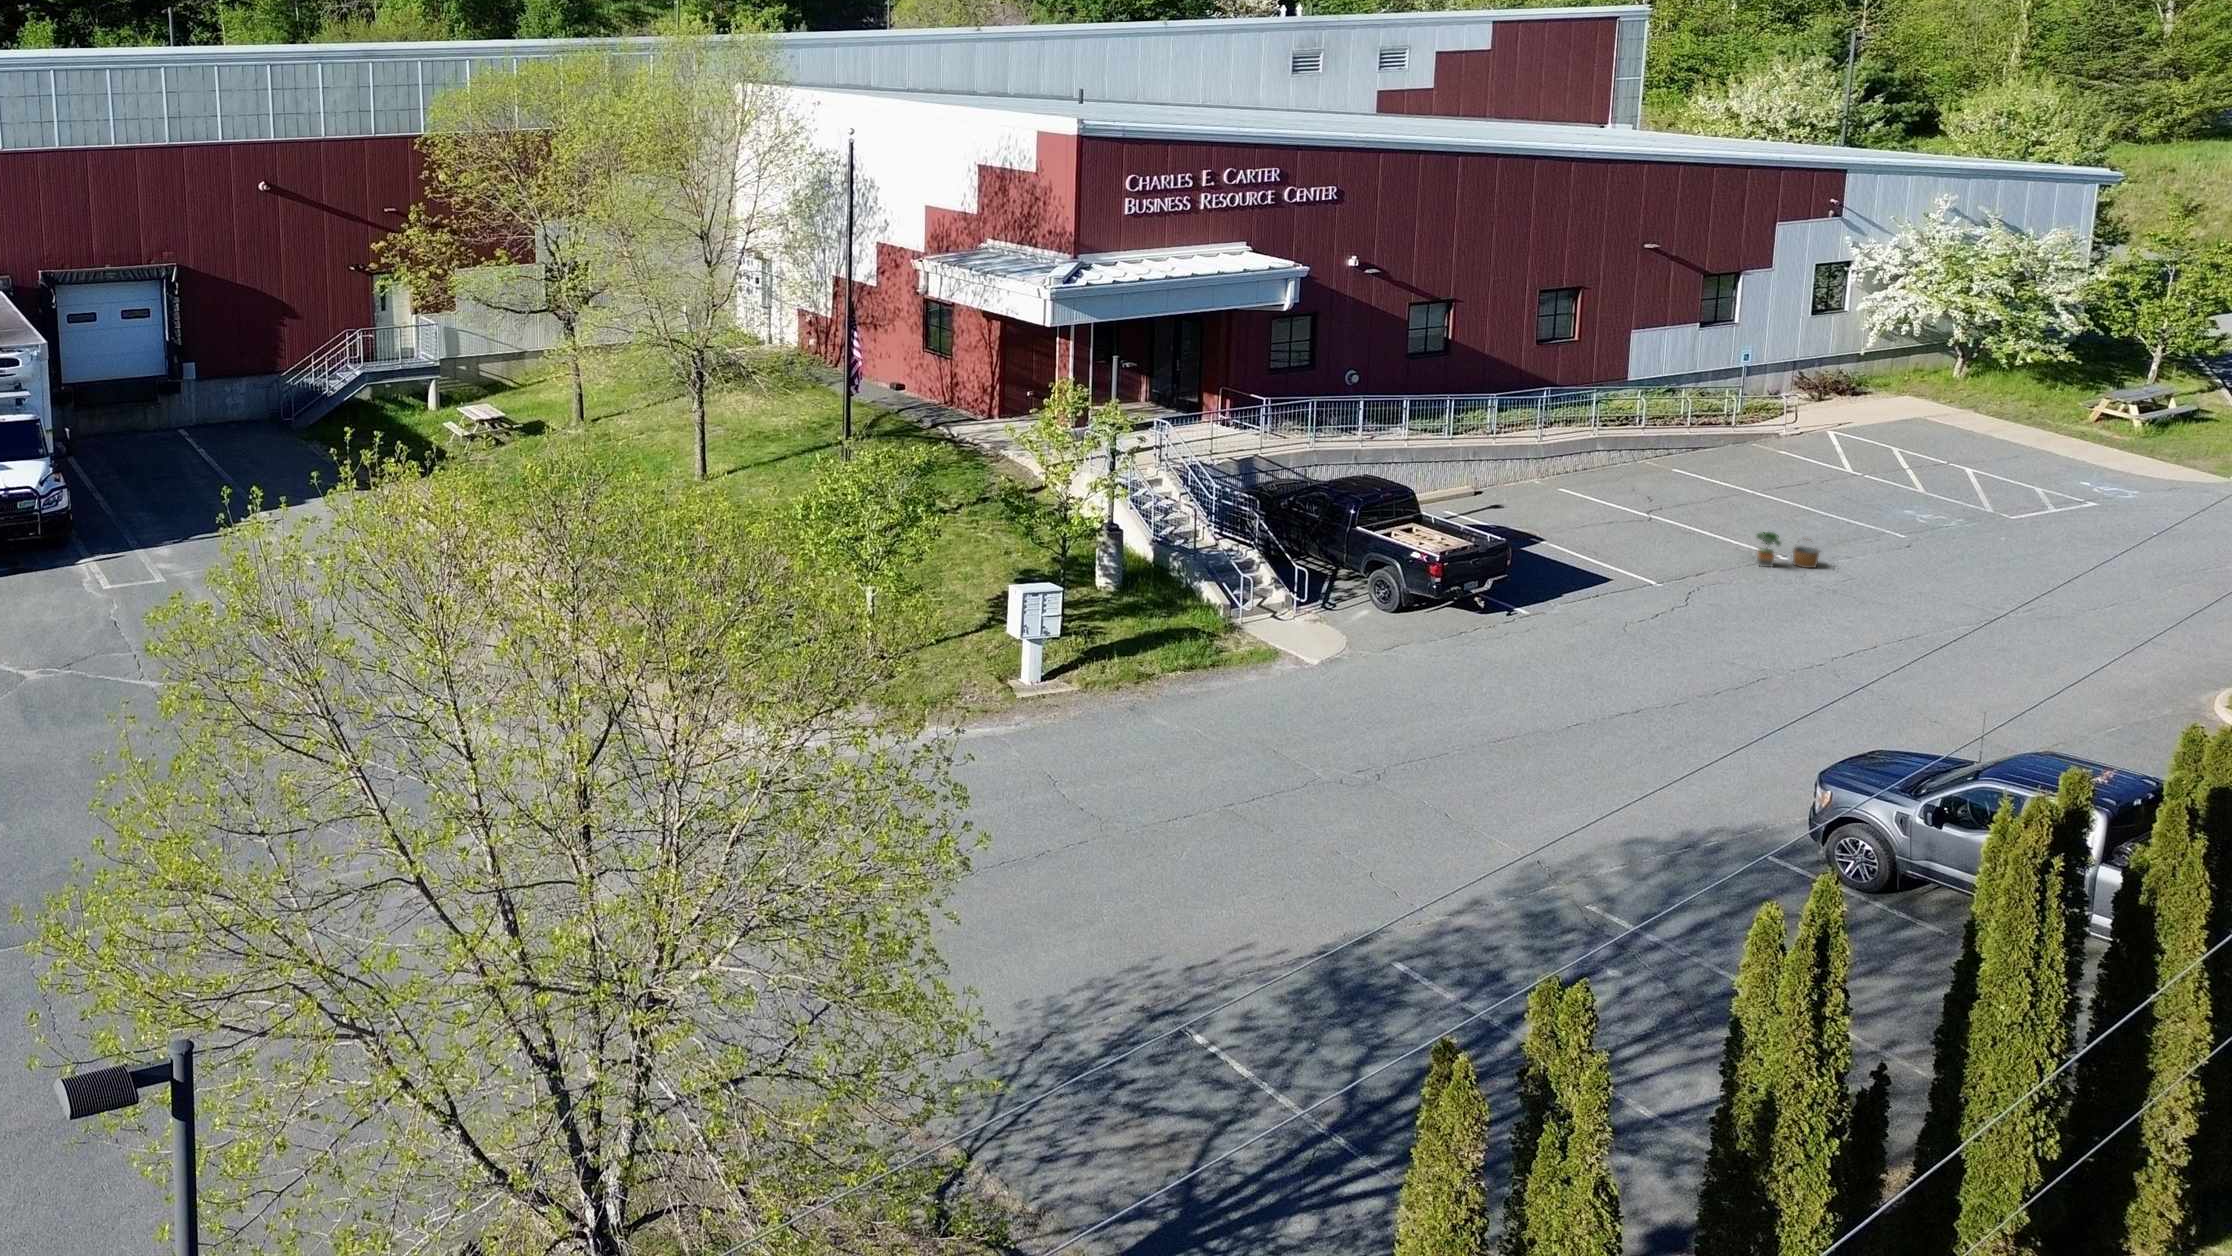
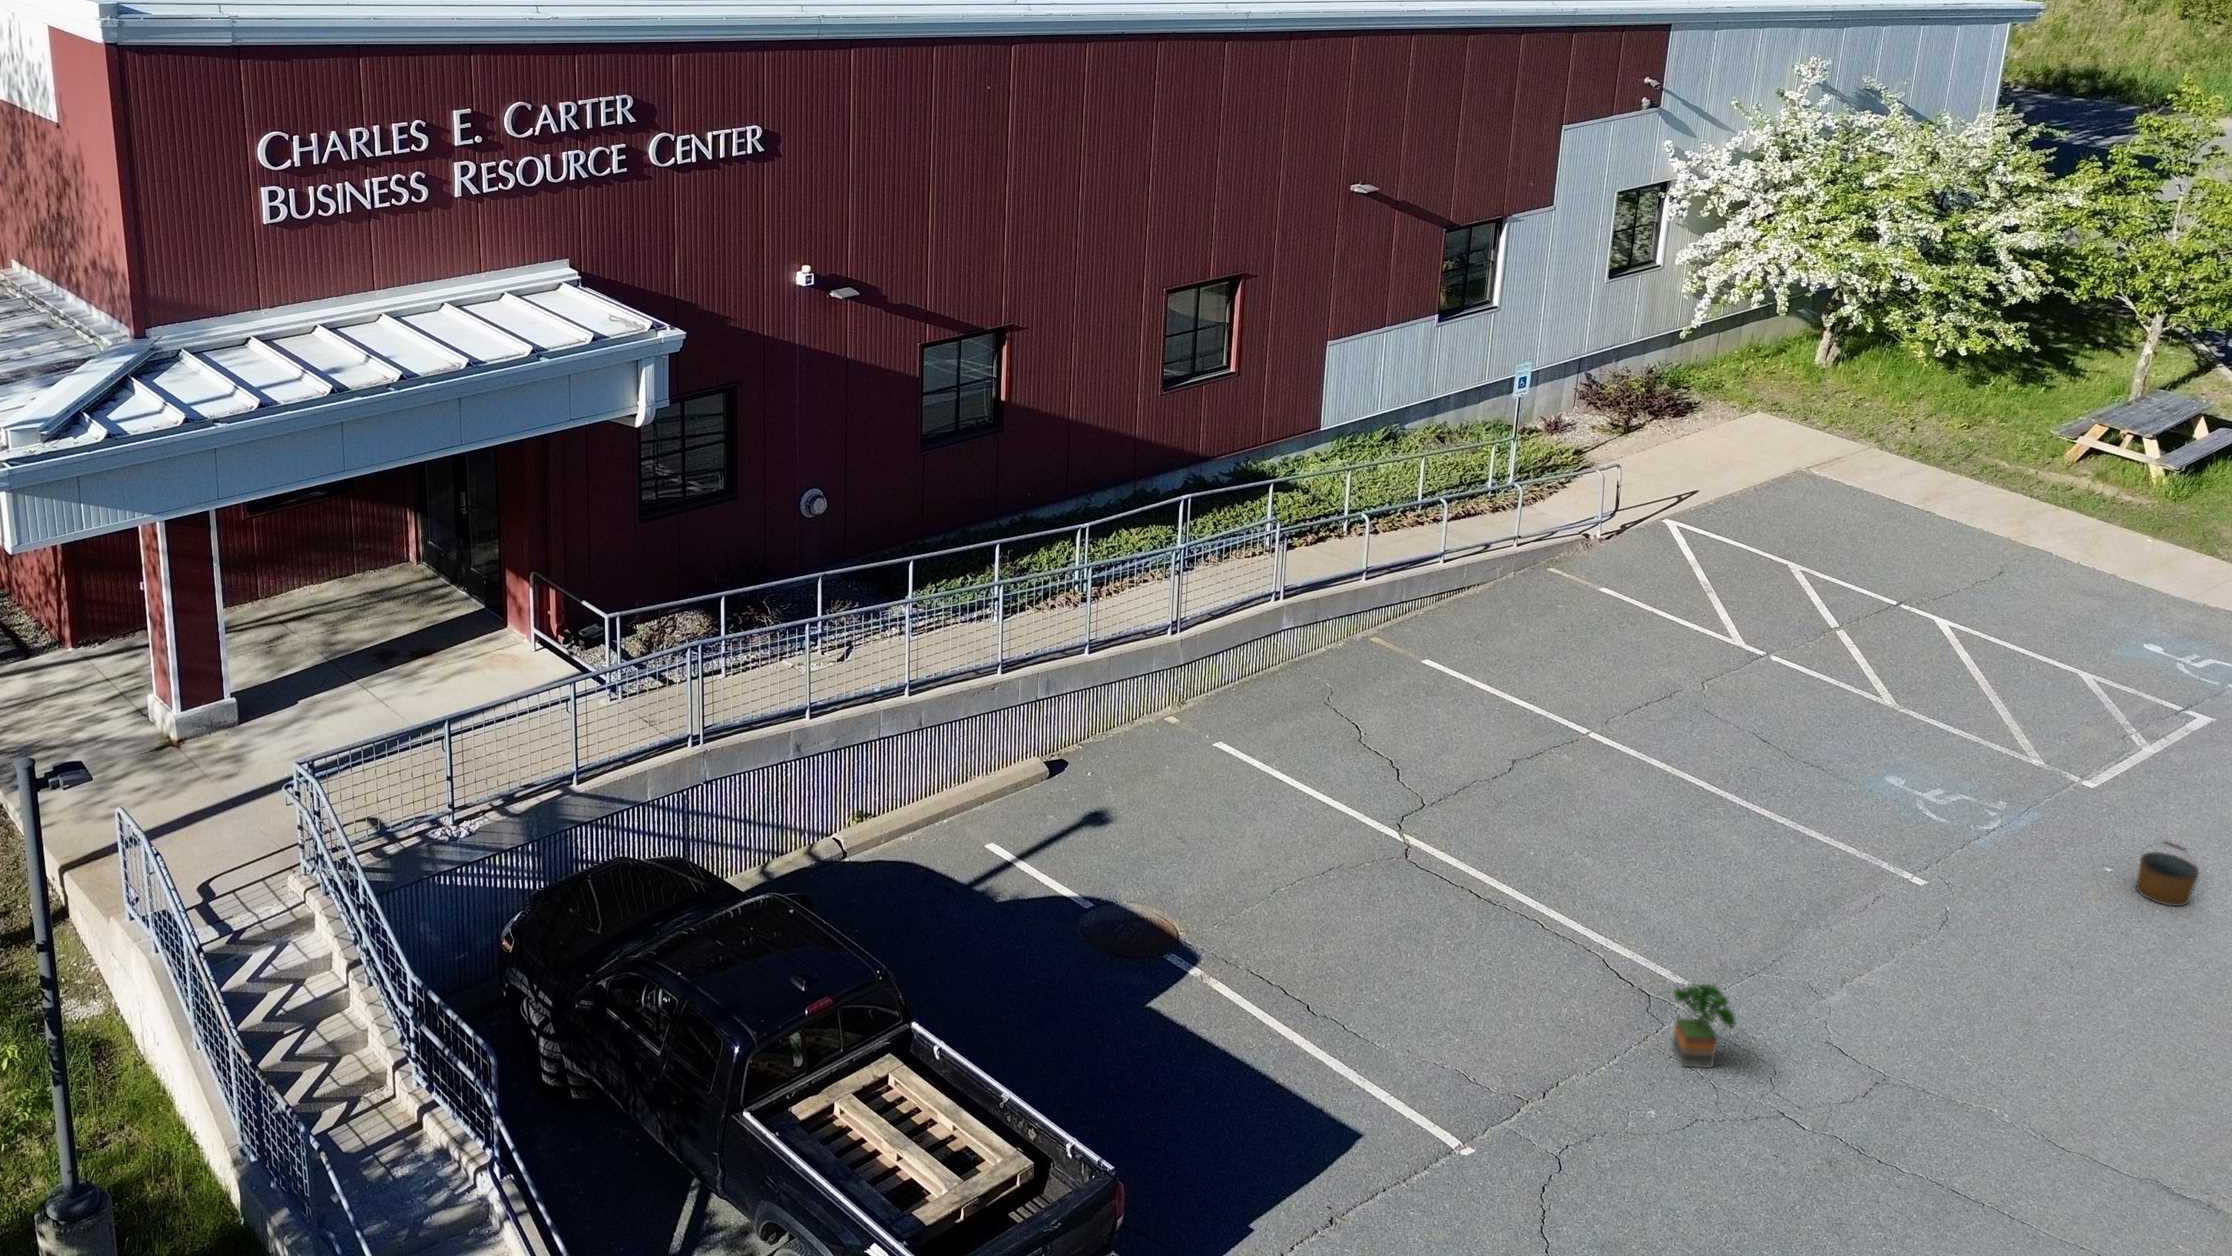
bucket: present [1793,539,1819,568] -> present [2136,841,2199,906]

